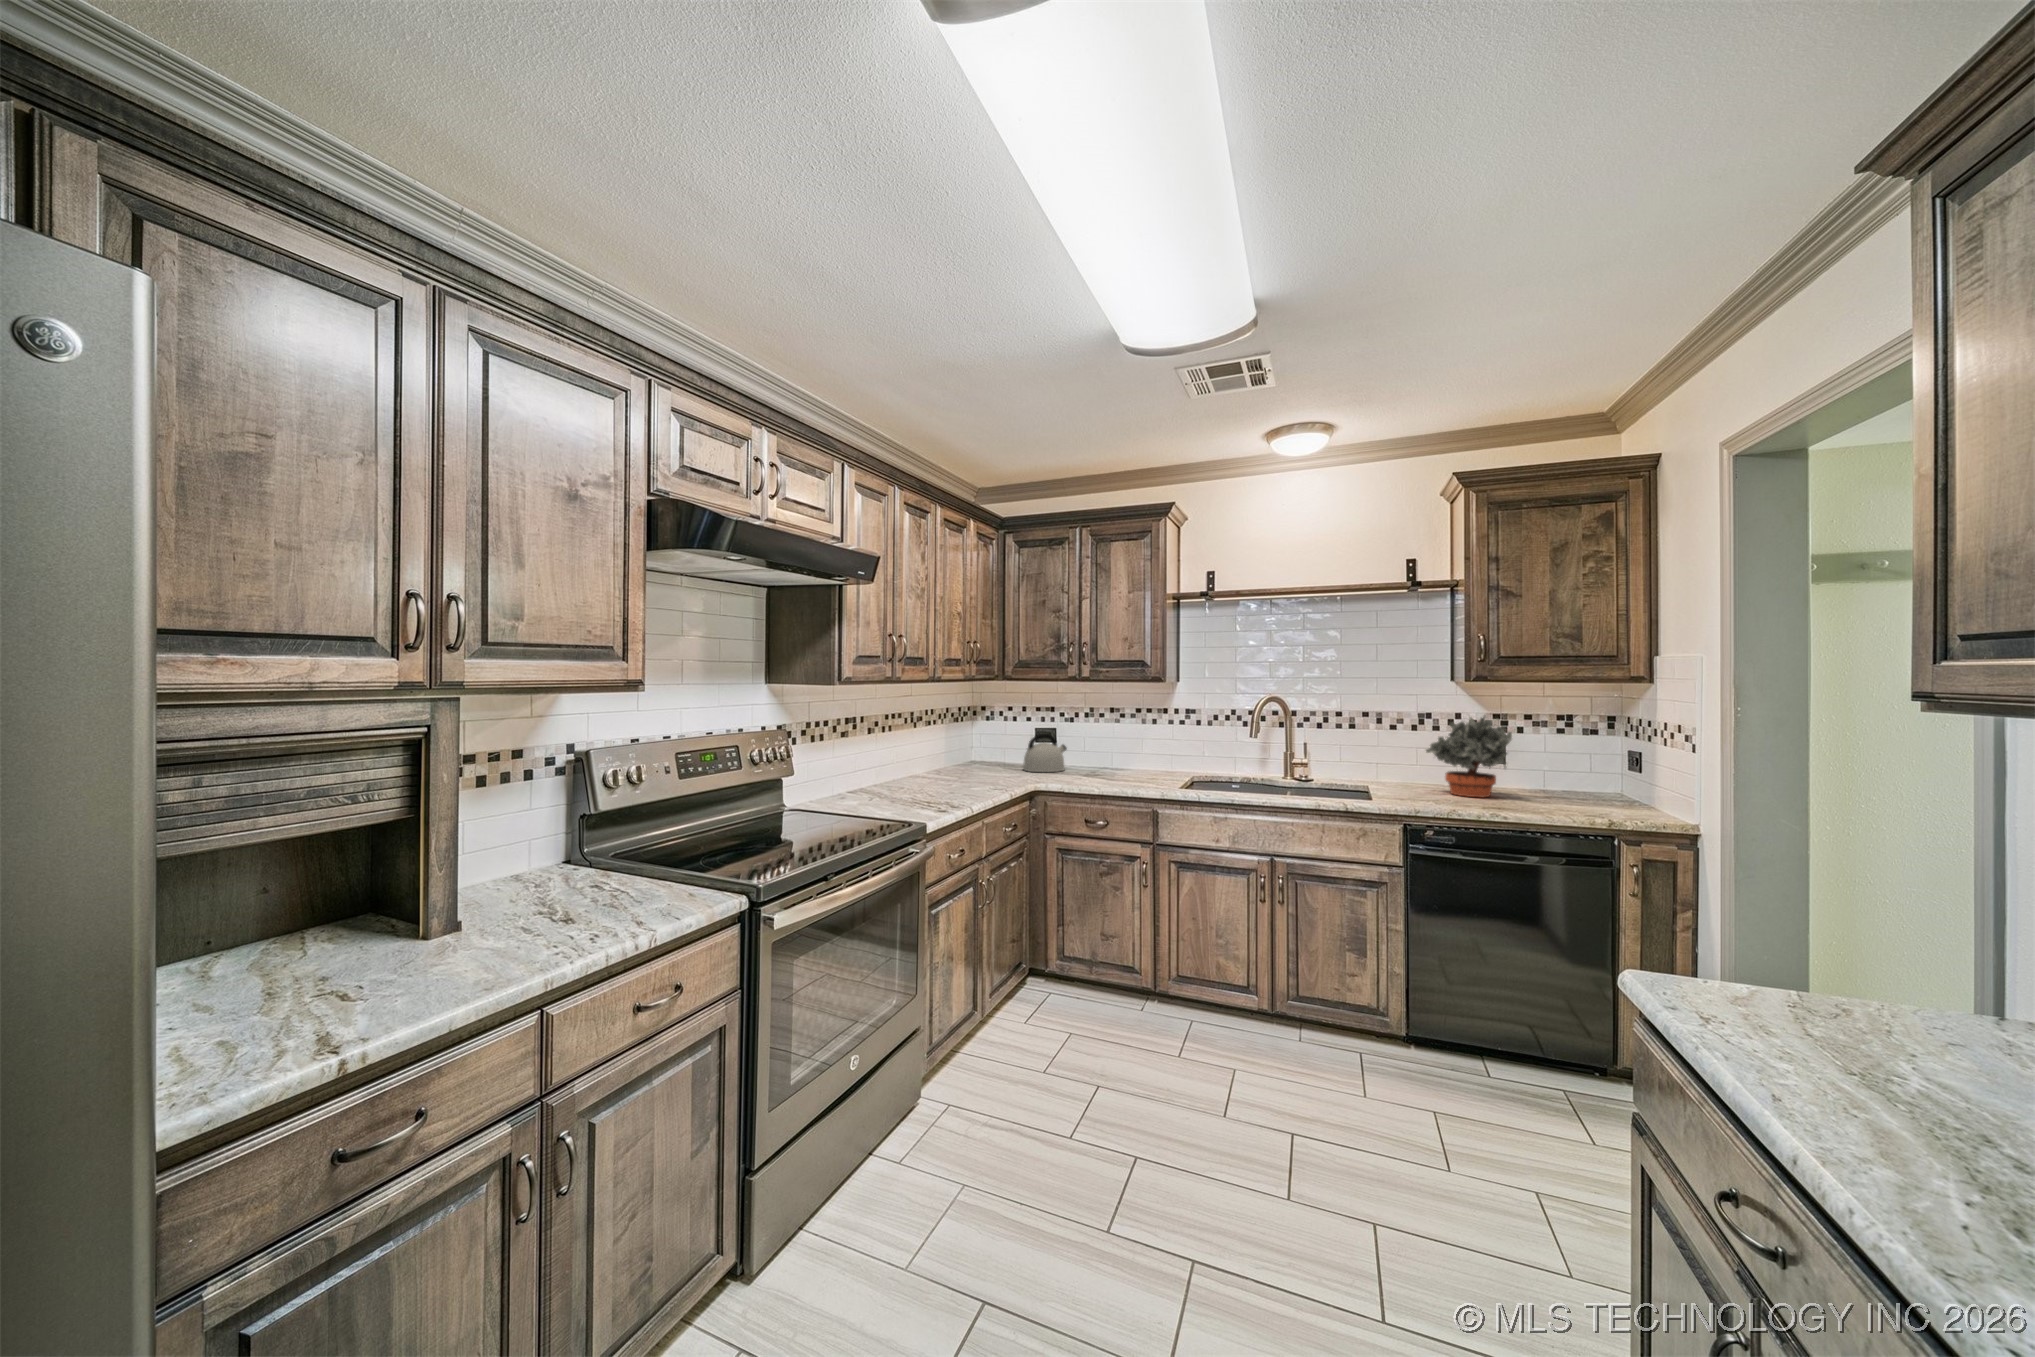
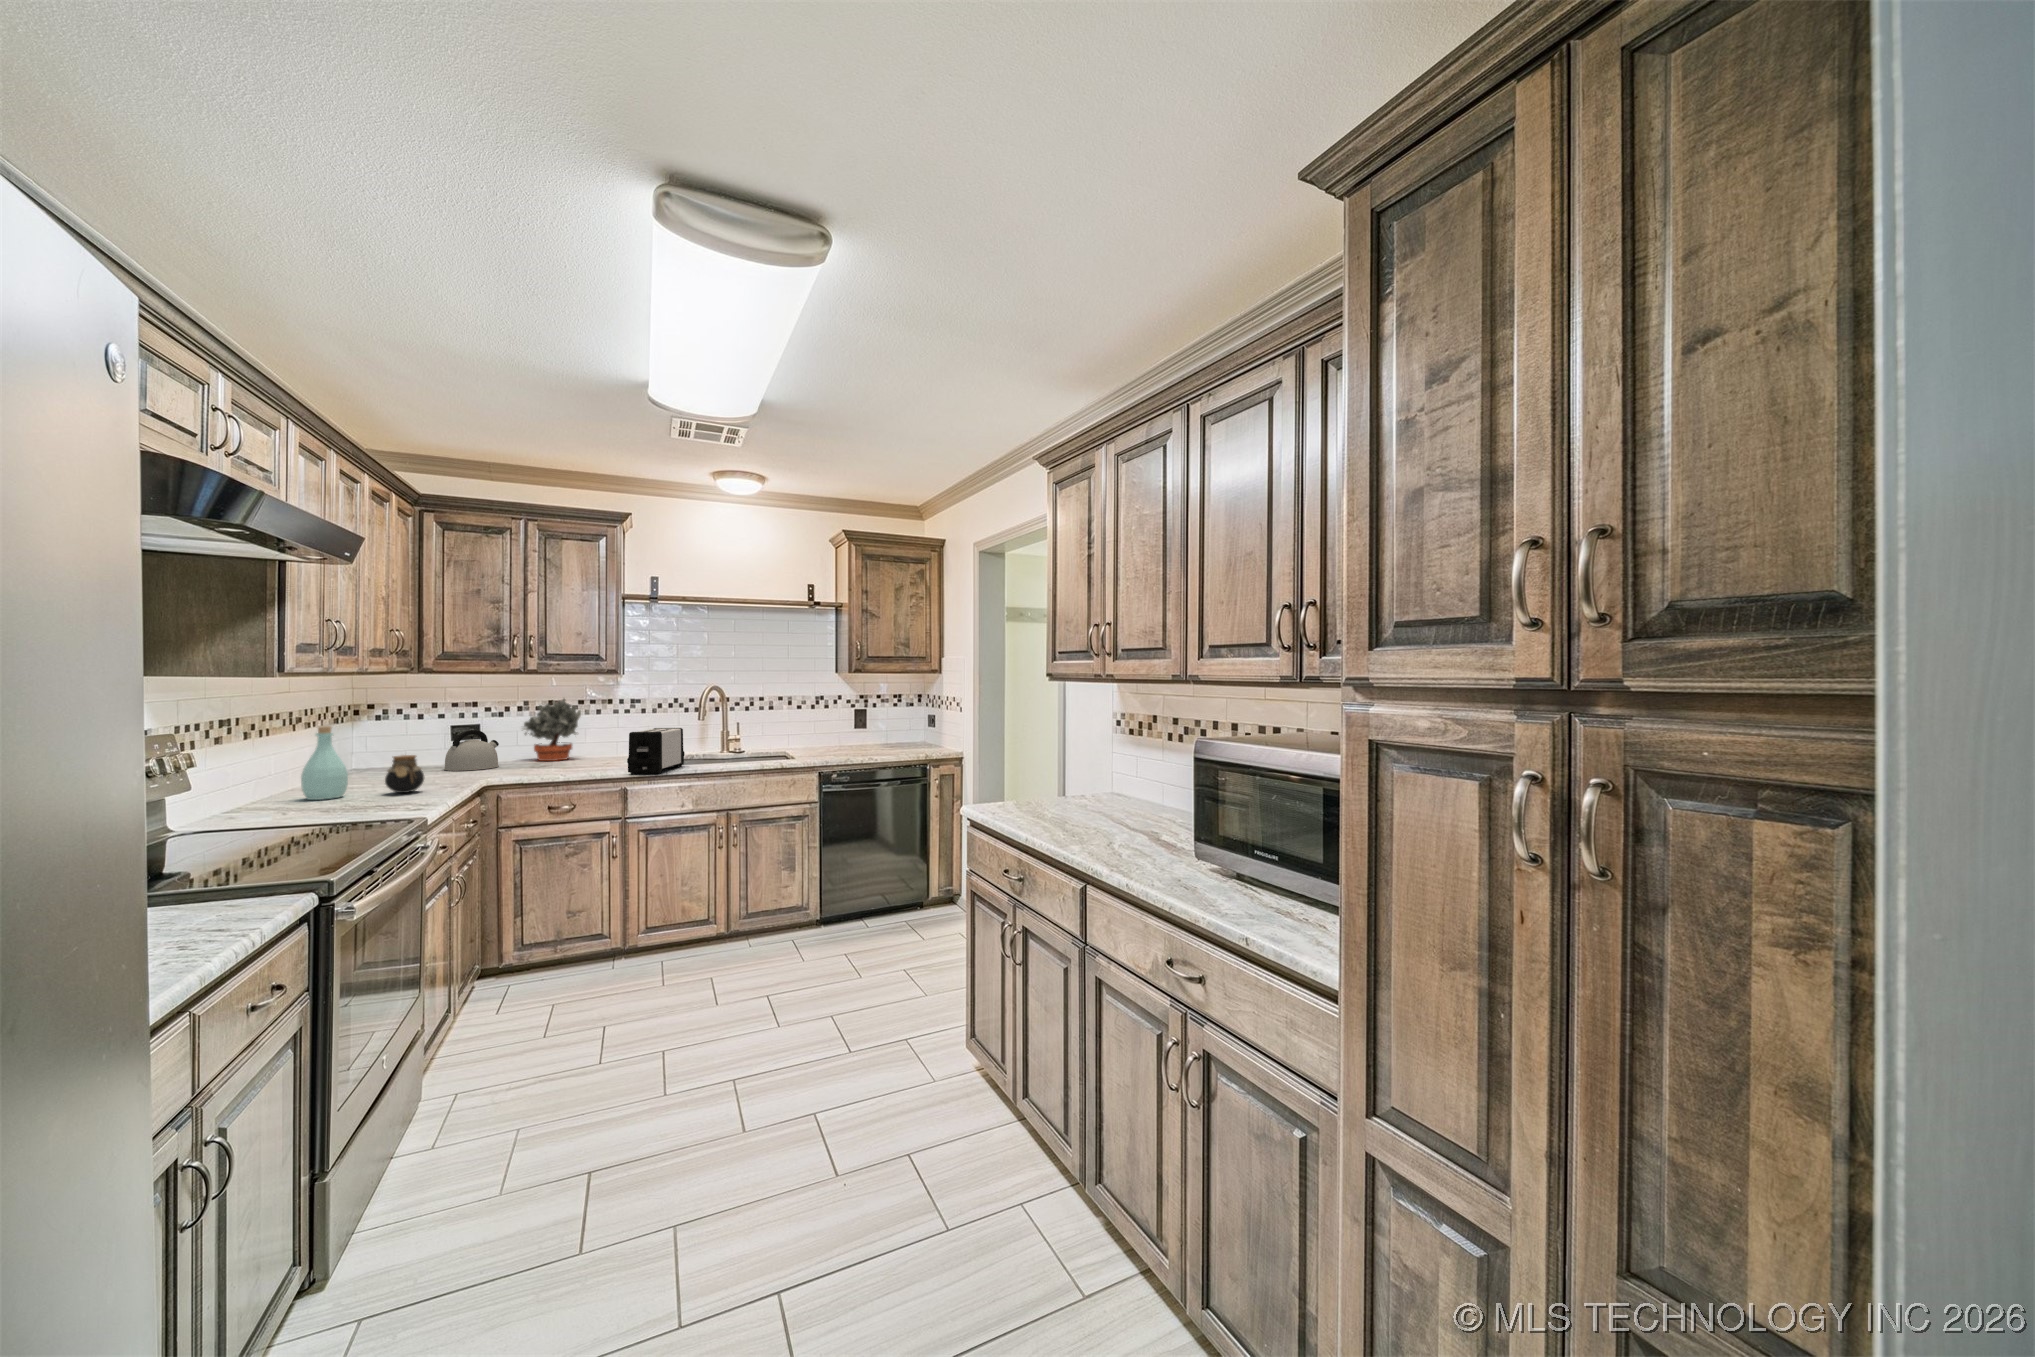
potted plant: present [1426,716,1512,797] -> present [523,699,581,761]
bottle: none [892,727,923,791] -> present [301,726,348,800]
toaster: none [1152,744,1224,801] -> present [627,728,685,774]
jar: none [943,757,972,793] -> present [385,755,424,793]

